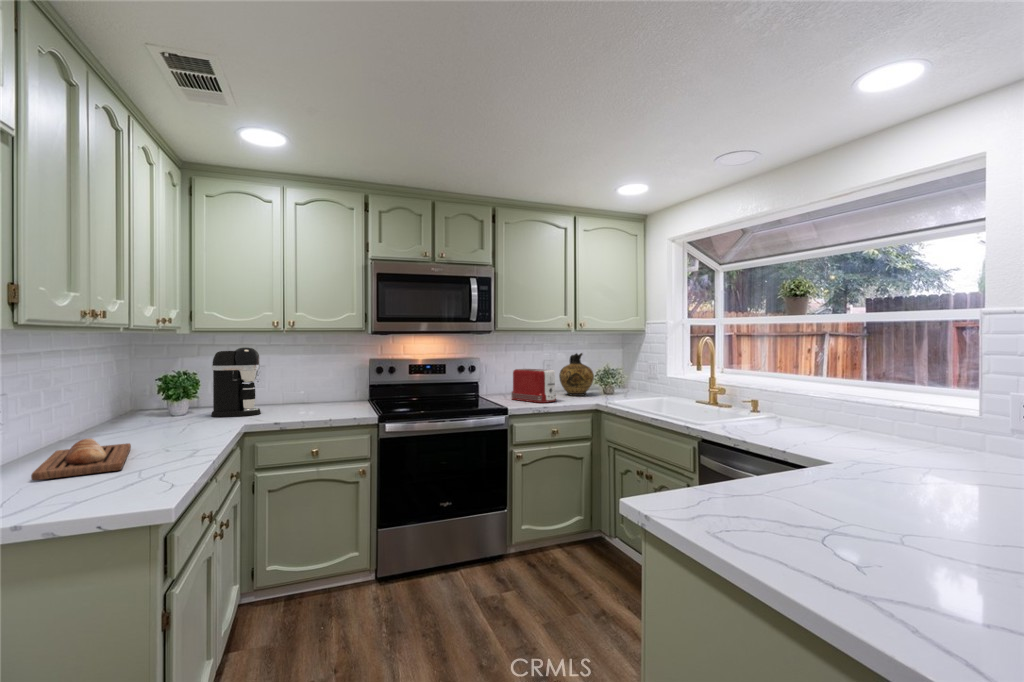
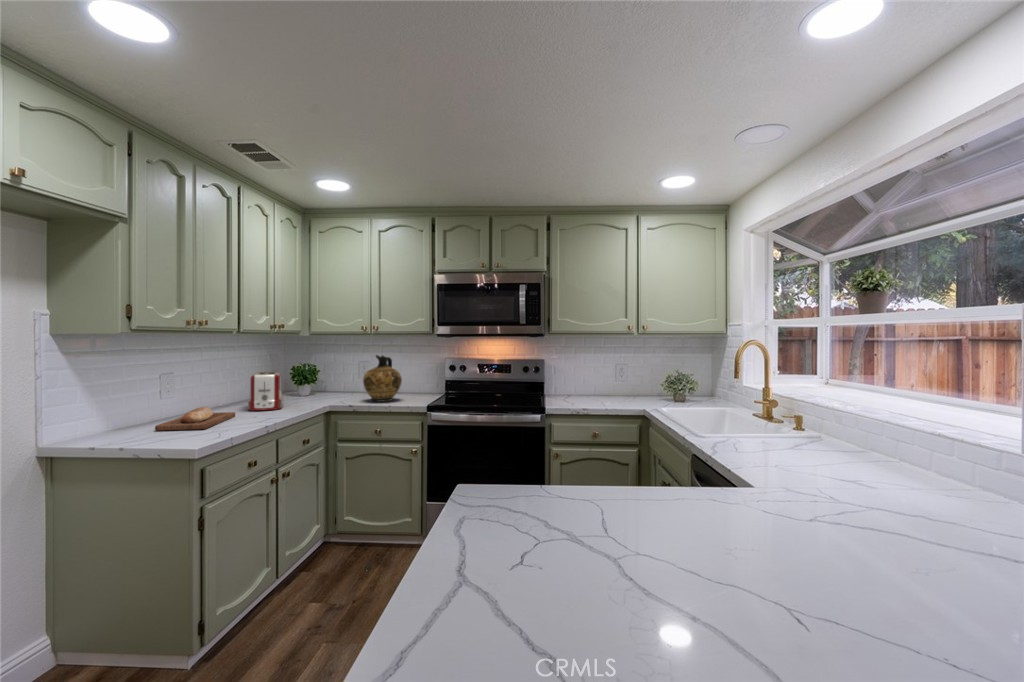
coffee maker: present [211,347,261,417] -> none [320,346,354,399]
ceramic jug: present [559,353,594,396] -> present [363,355,402,402]
toaster: present [511,369,556,403] -> present [248,372,284,411]

